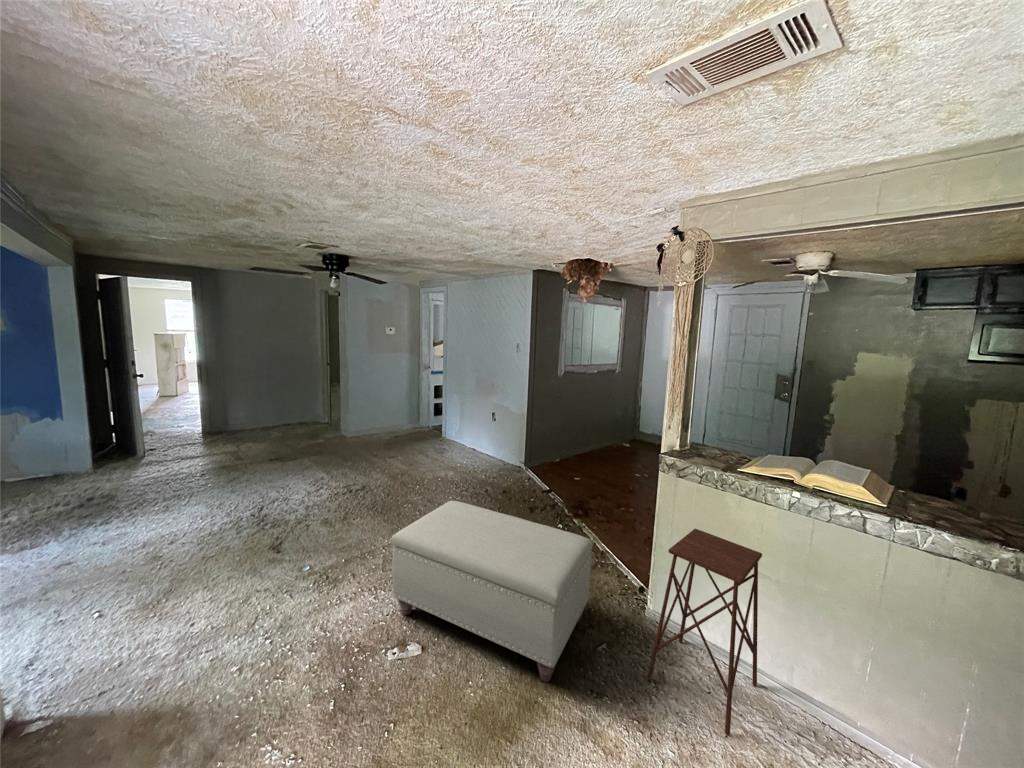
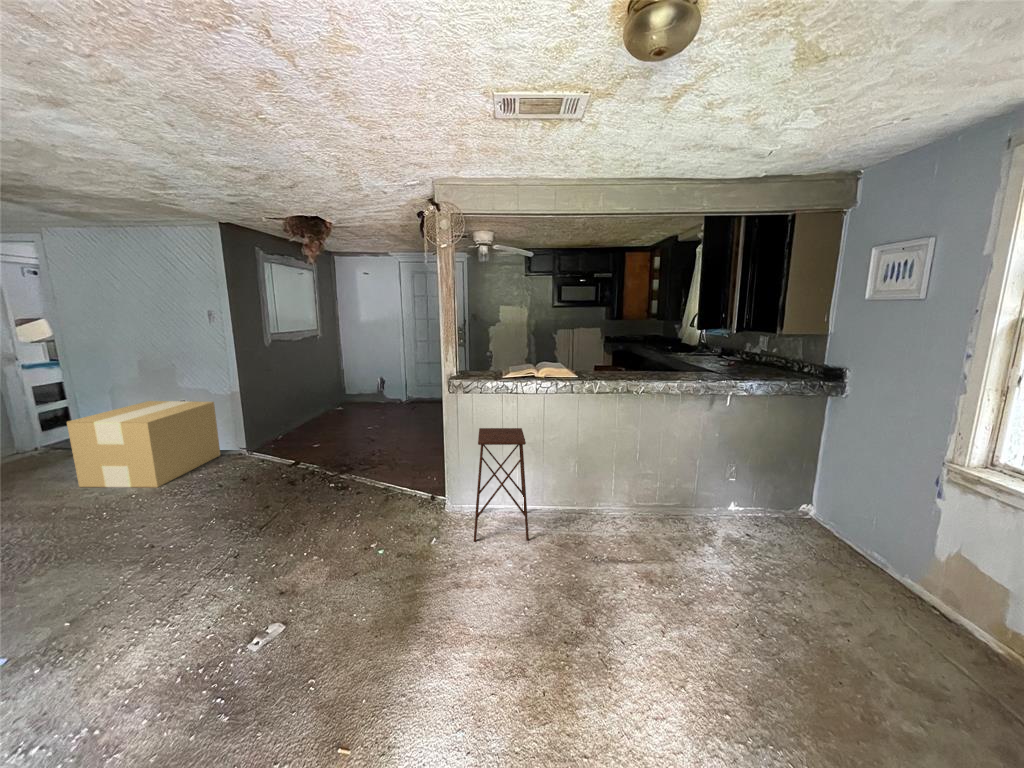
cardboard box: none [431,411,513,478] -> present [67,401,220,487]
ottoman: present [392,501,593,682] -> none [195,465,422,625]

